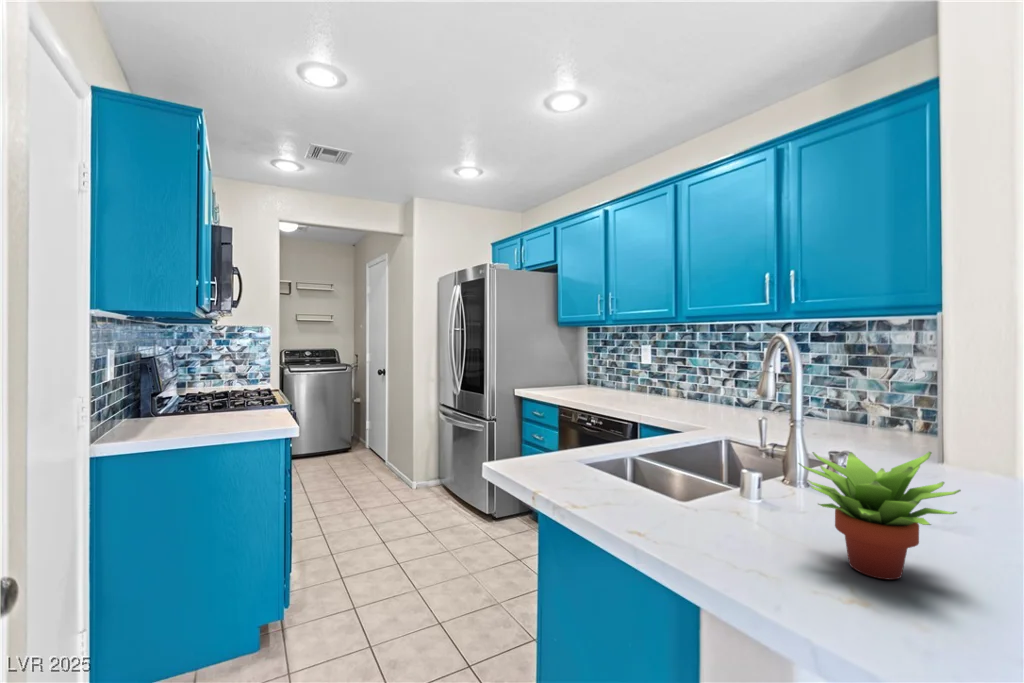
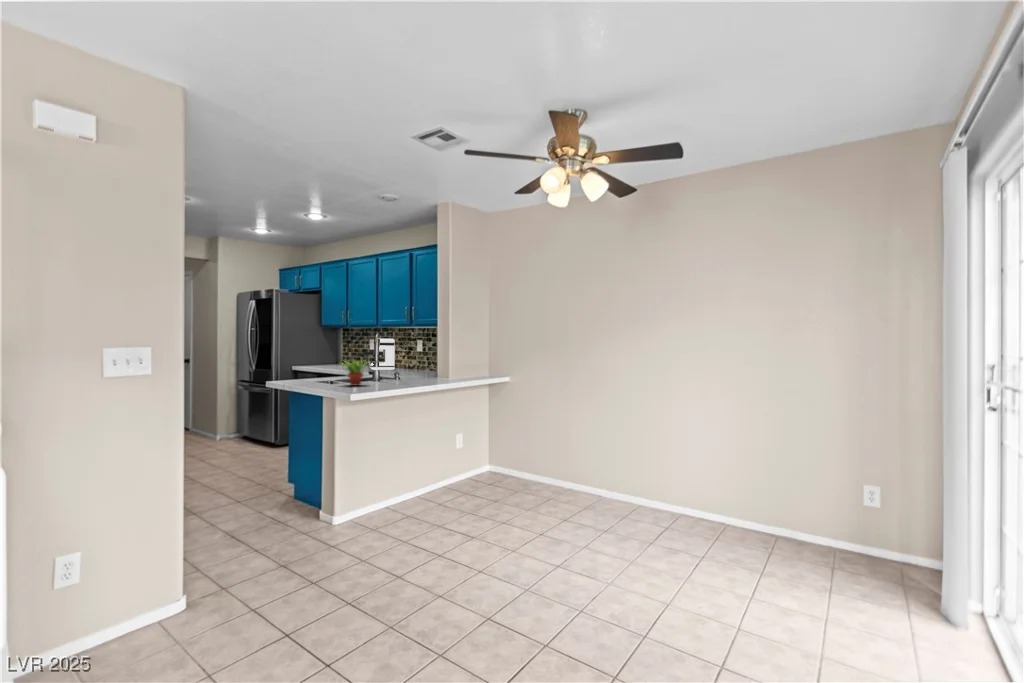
coffee maker: none [653,345,725,412] -> present [363,339,395,371]

